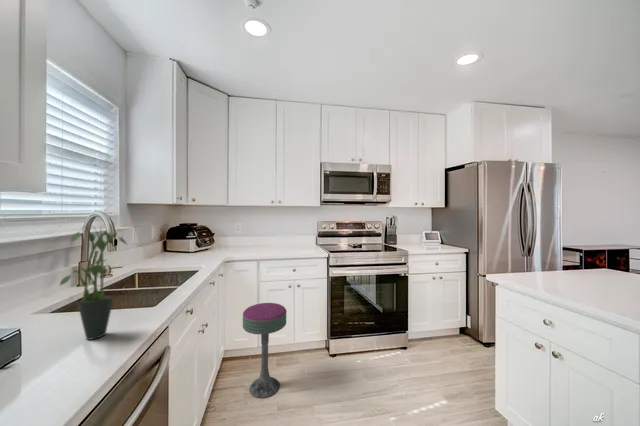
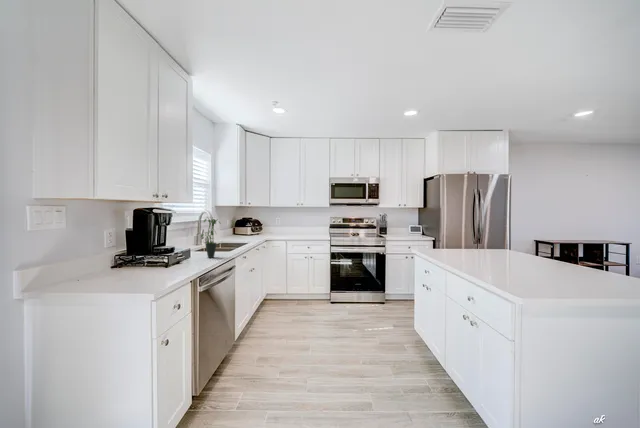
bar stool: present [243,303,287,398] -> none [274,265,299,317]

